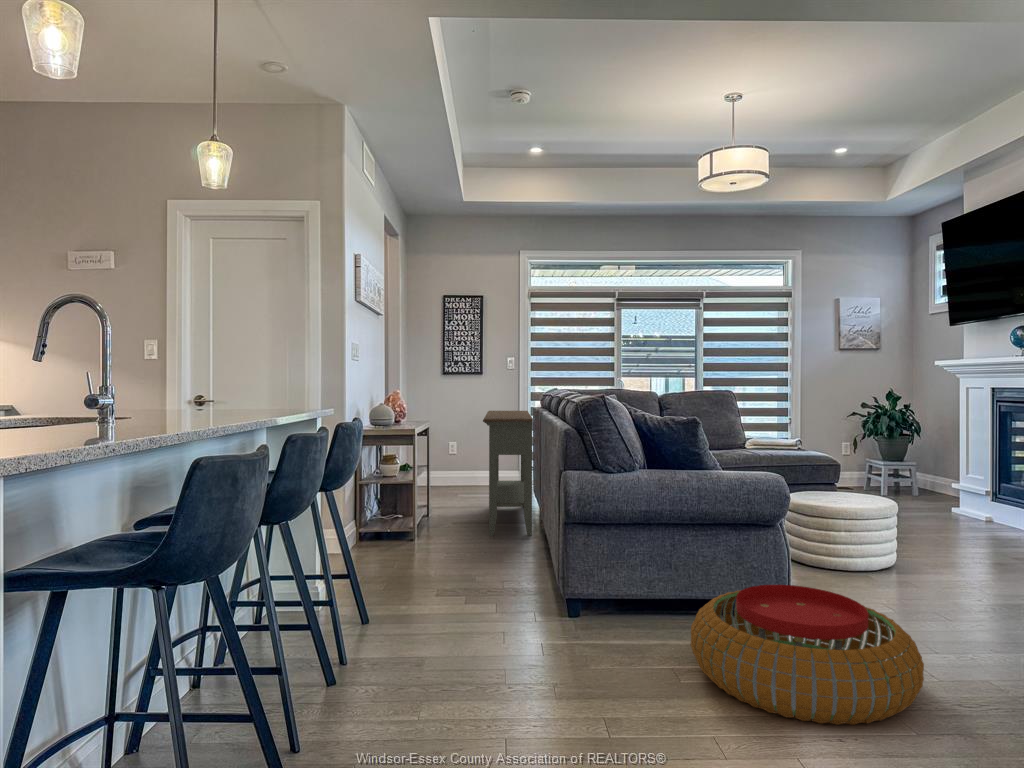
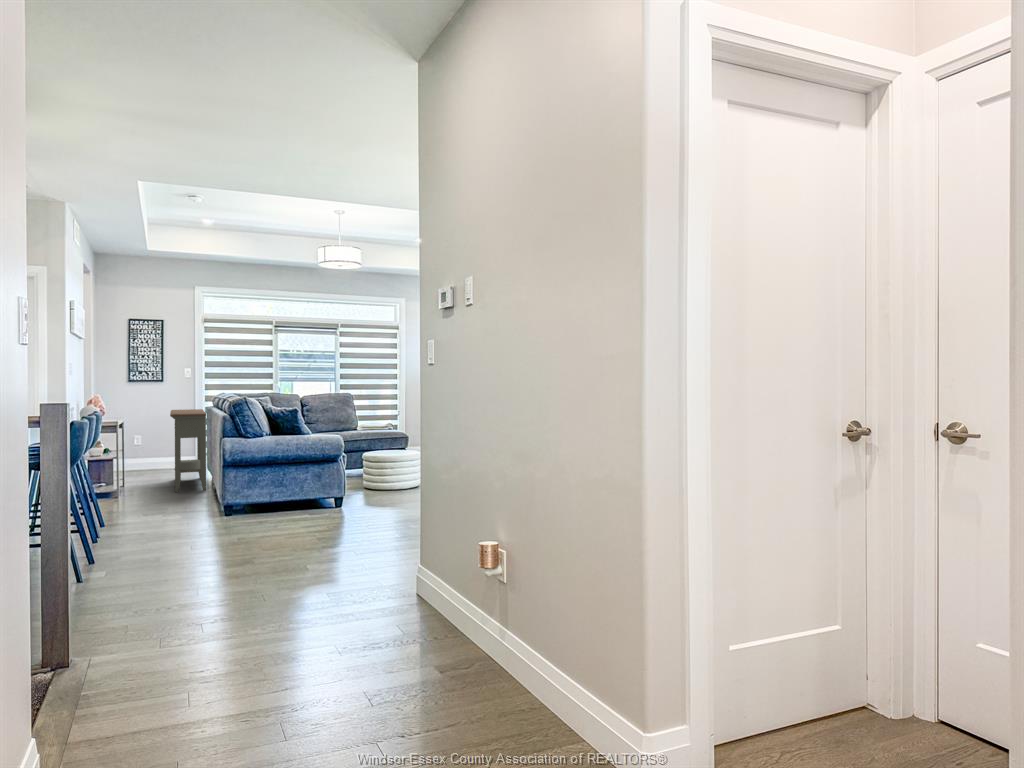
pouf: present [690,585,924,725] -> none [283,483,377,527]

